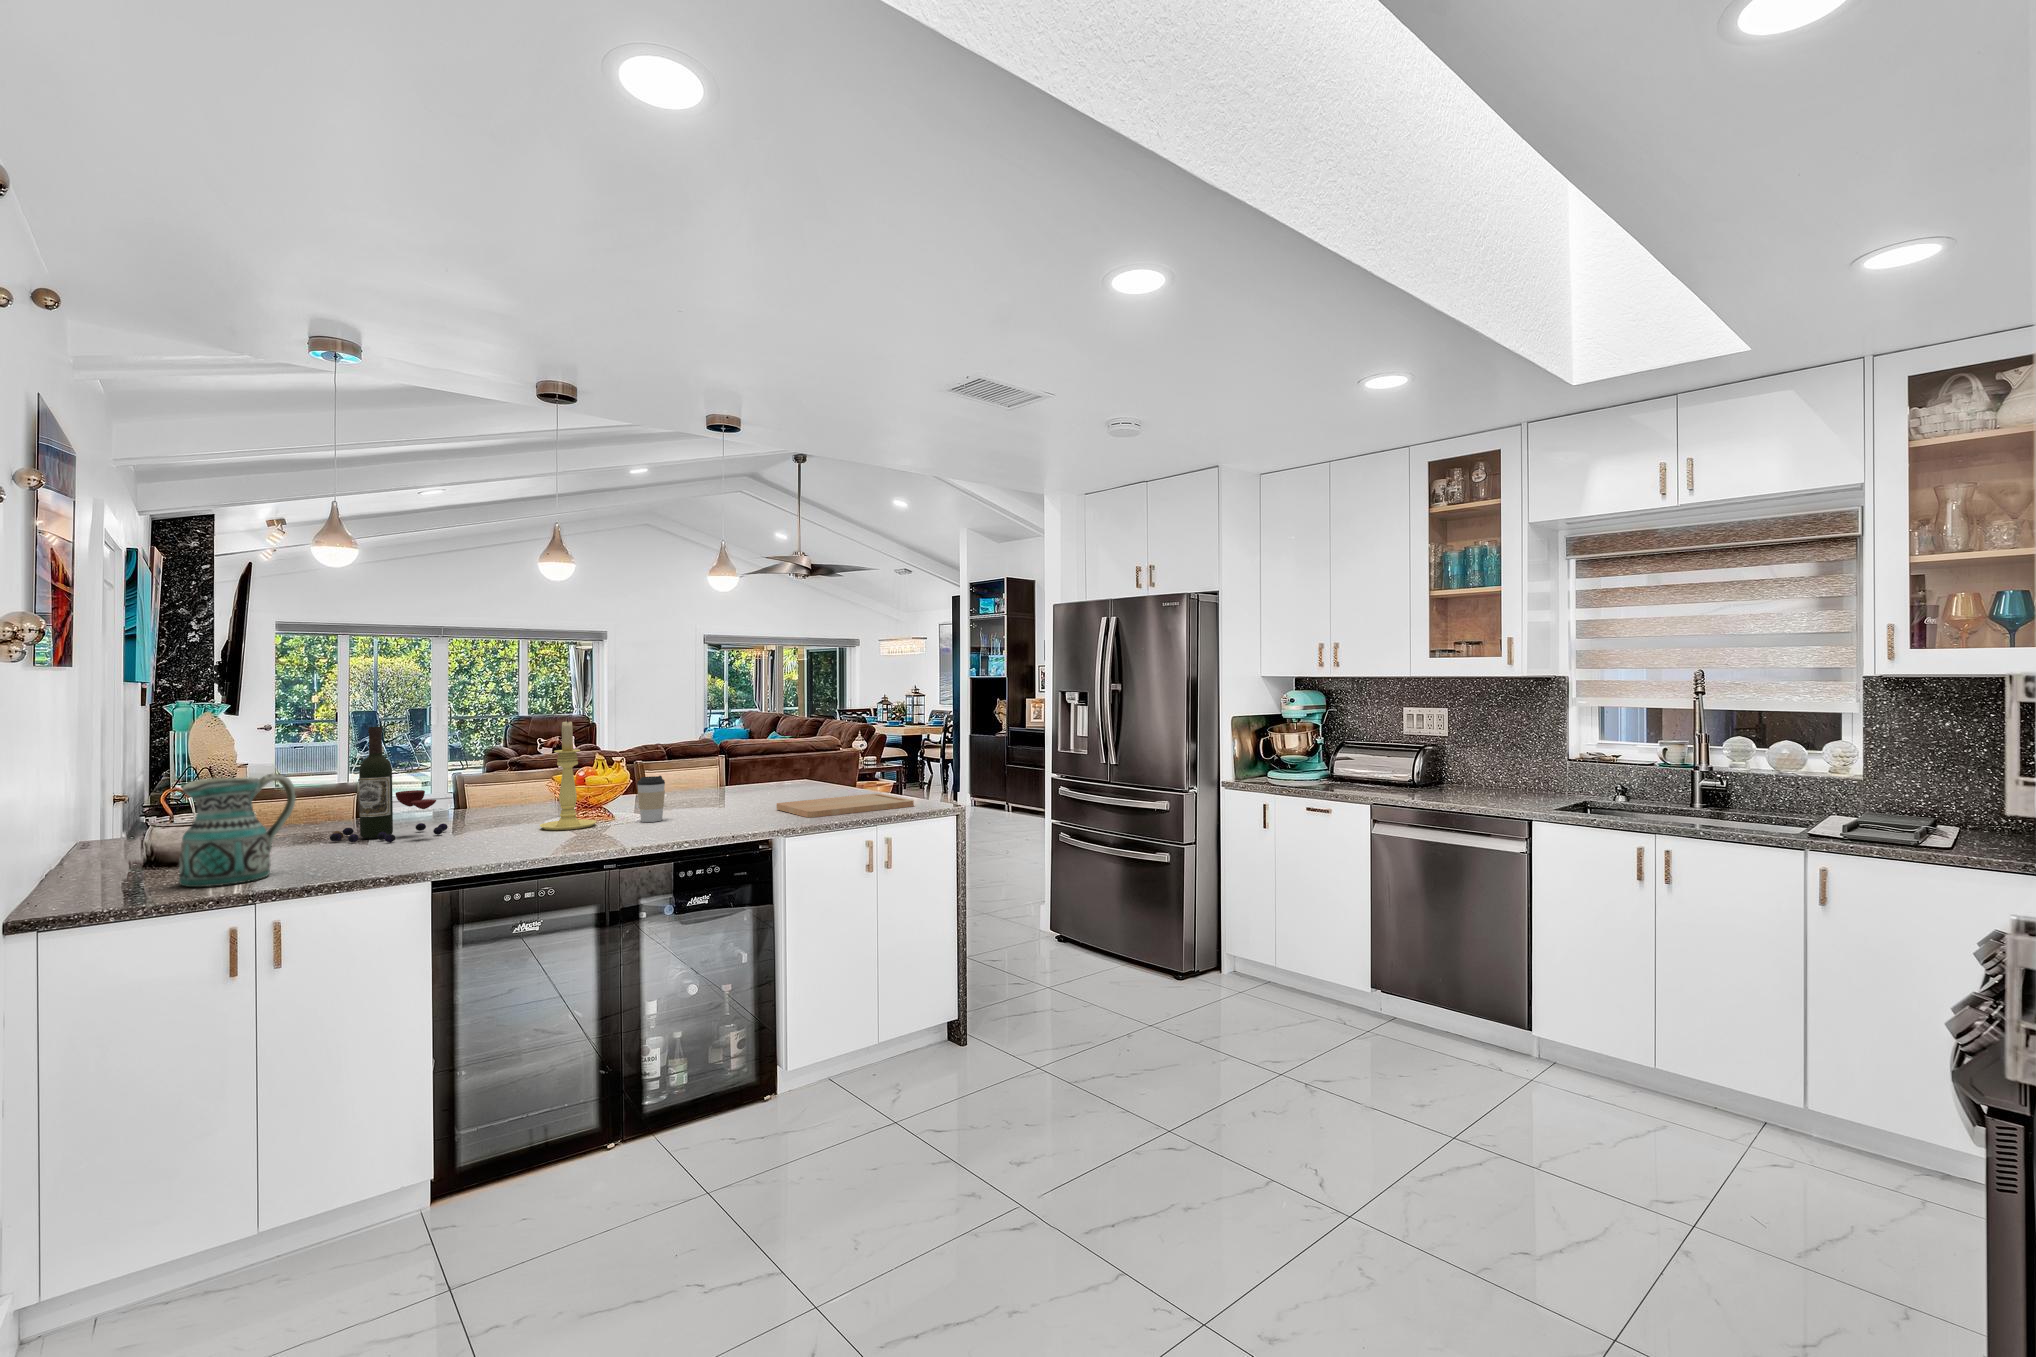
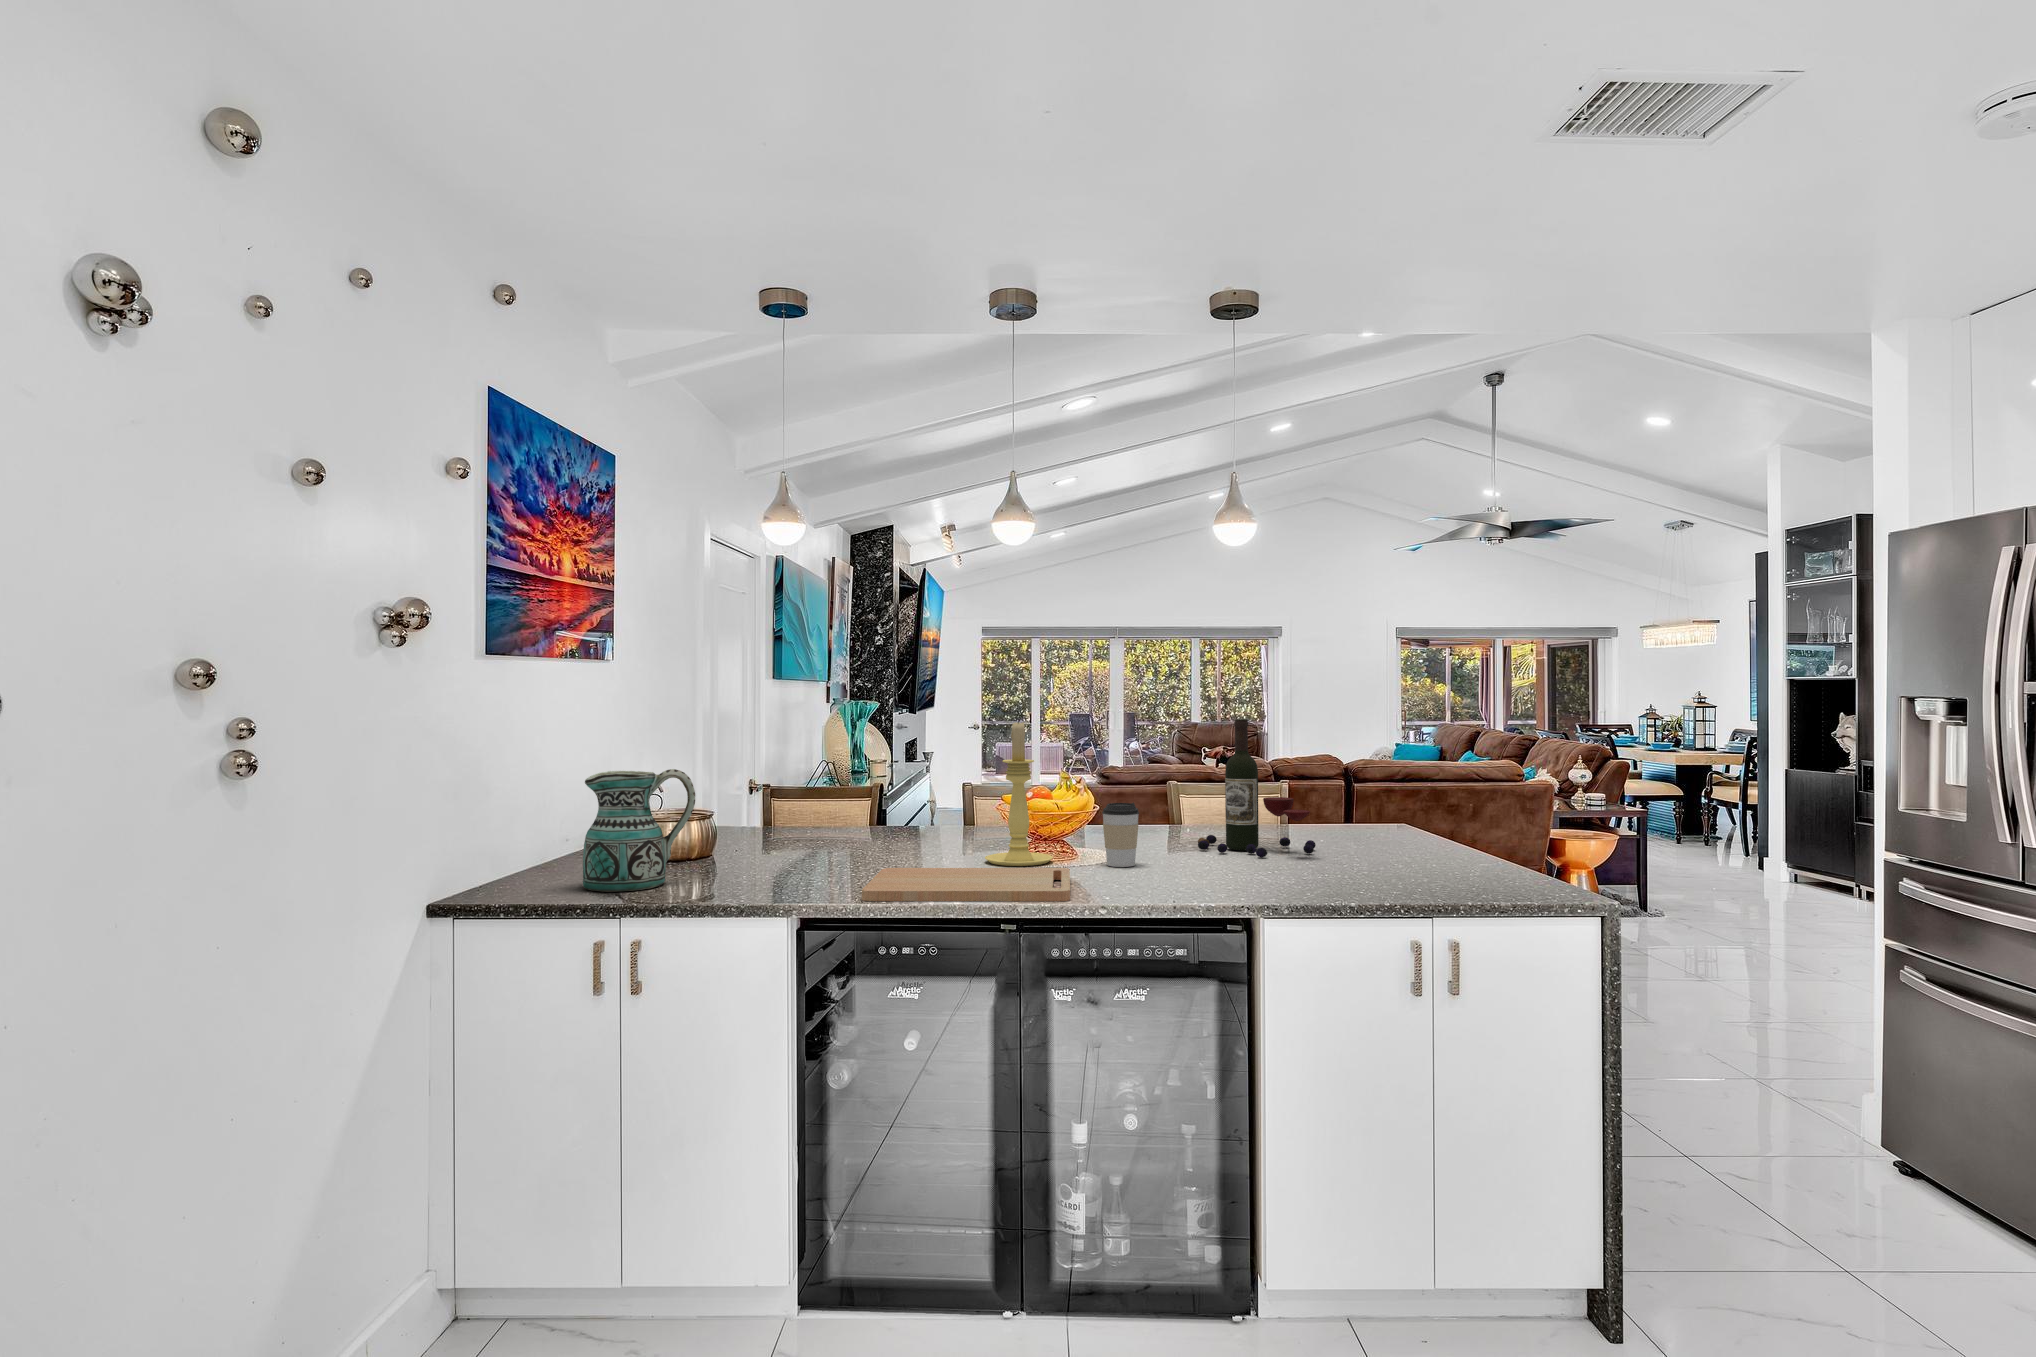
wine bottle: present [330,727,448,842] -> present [1198,719,1316,857]
cutting board: present [776,794,914,818] -> present [862,868,1070,901]

